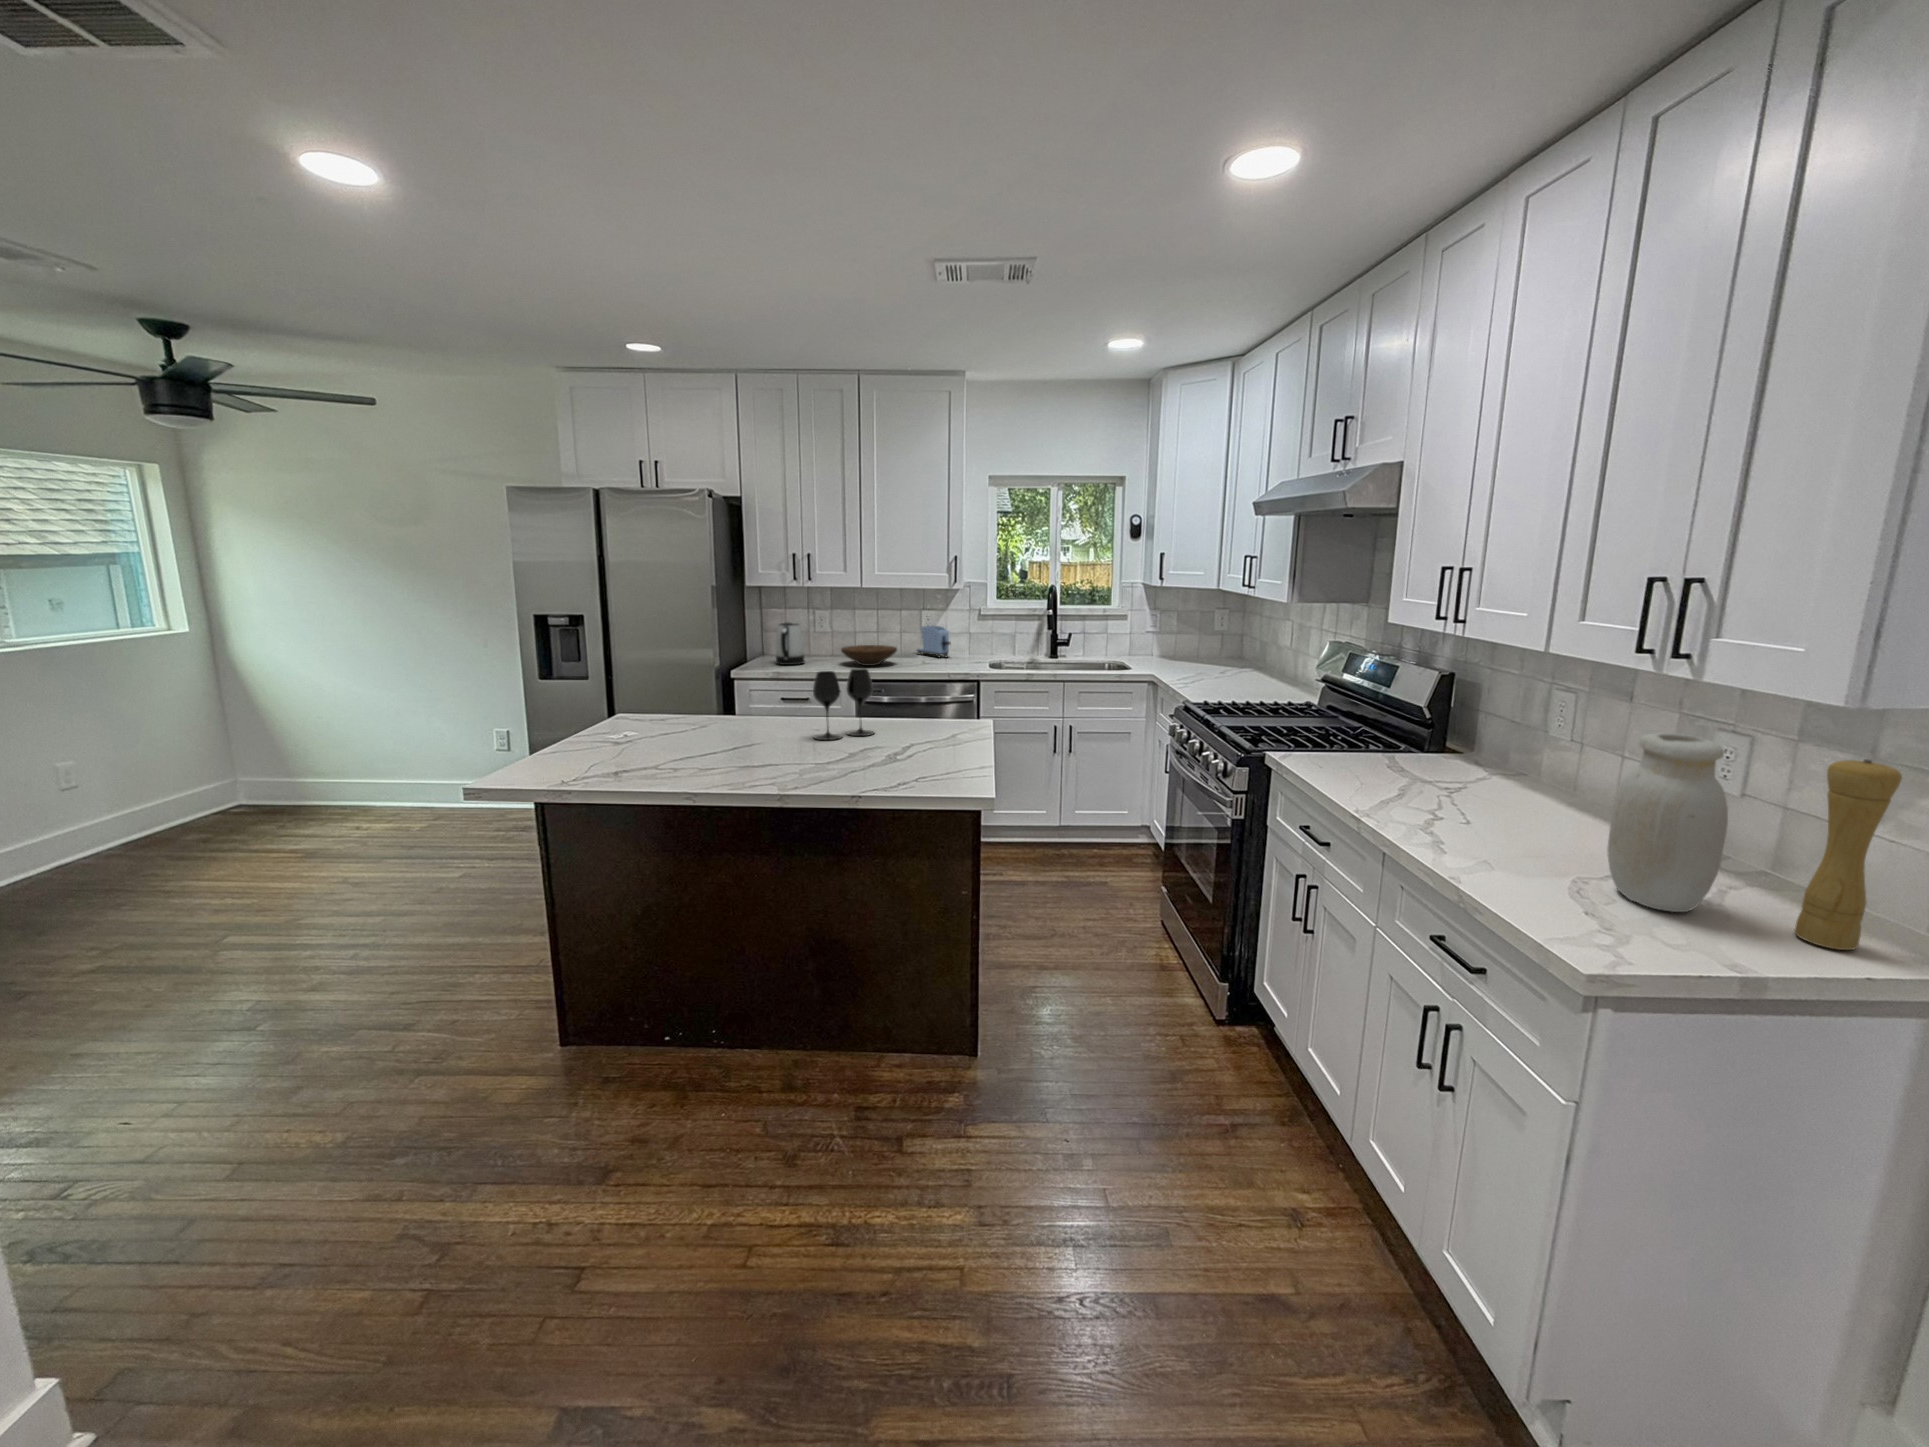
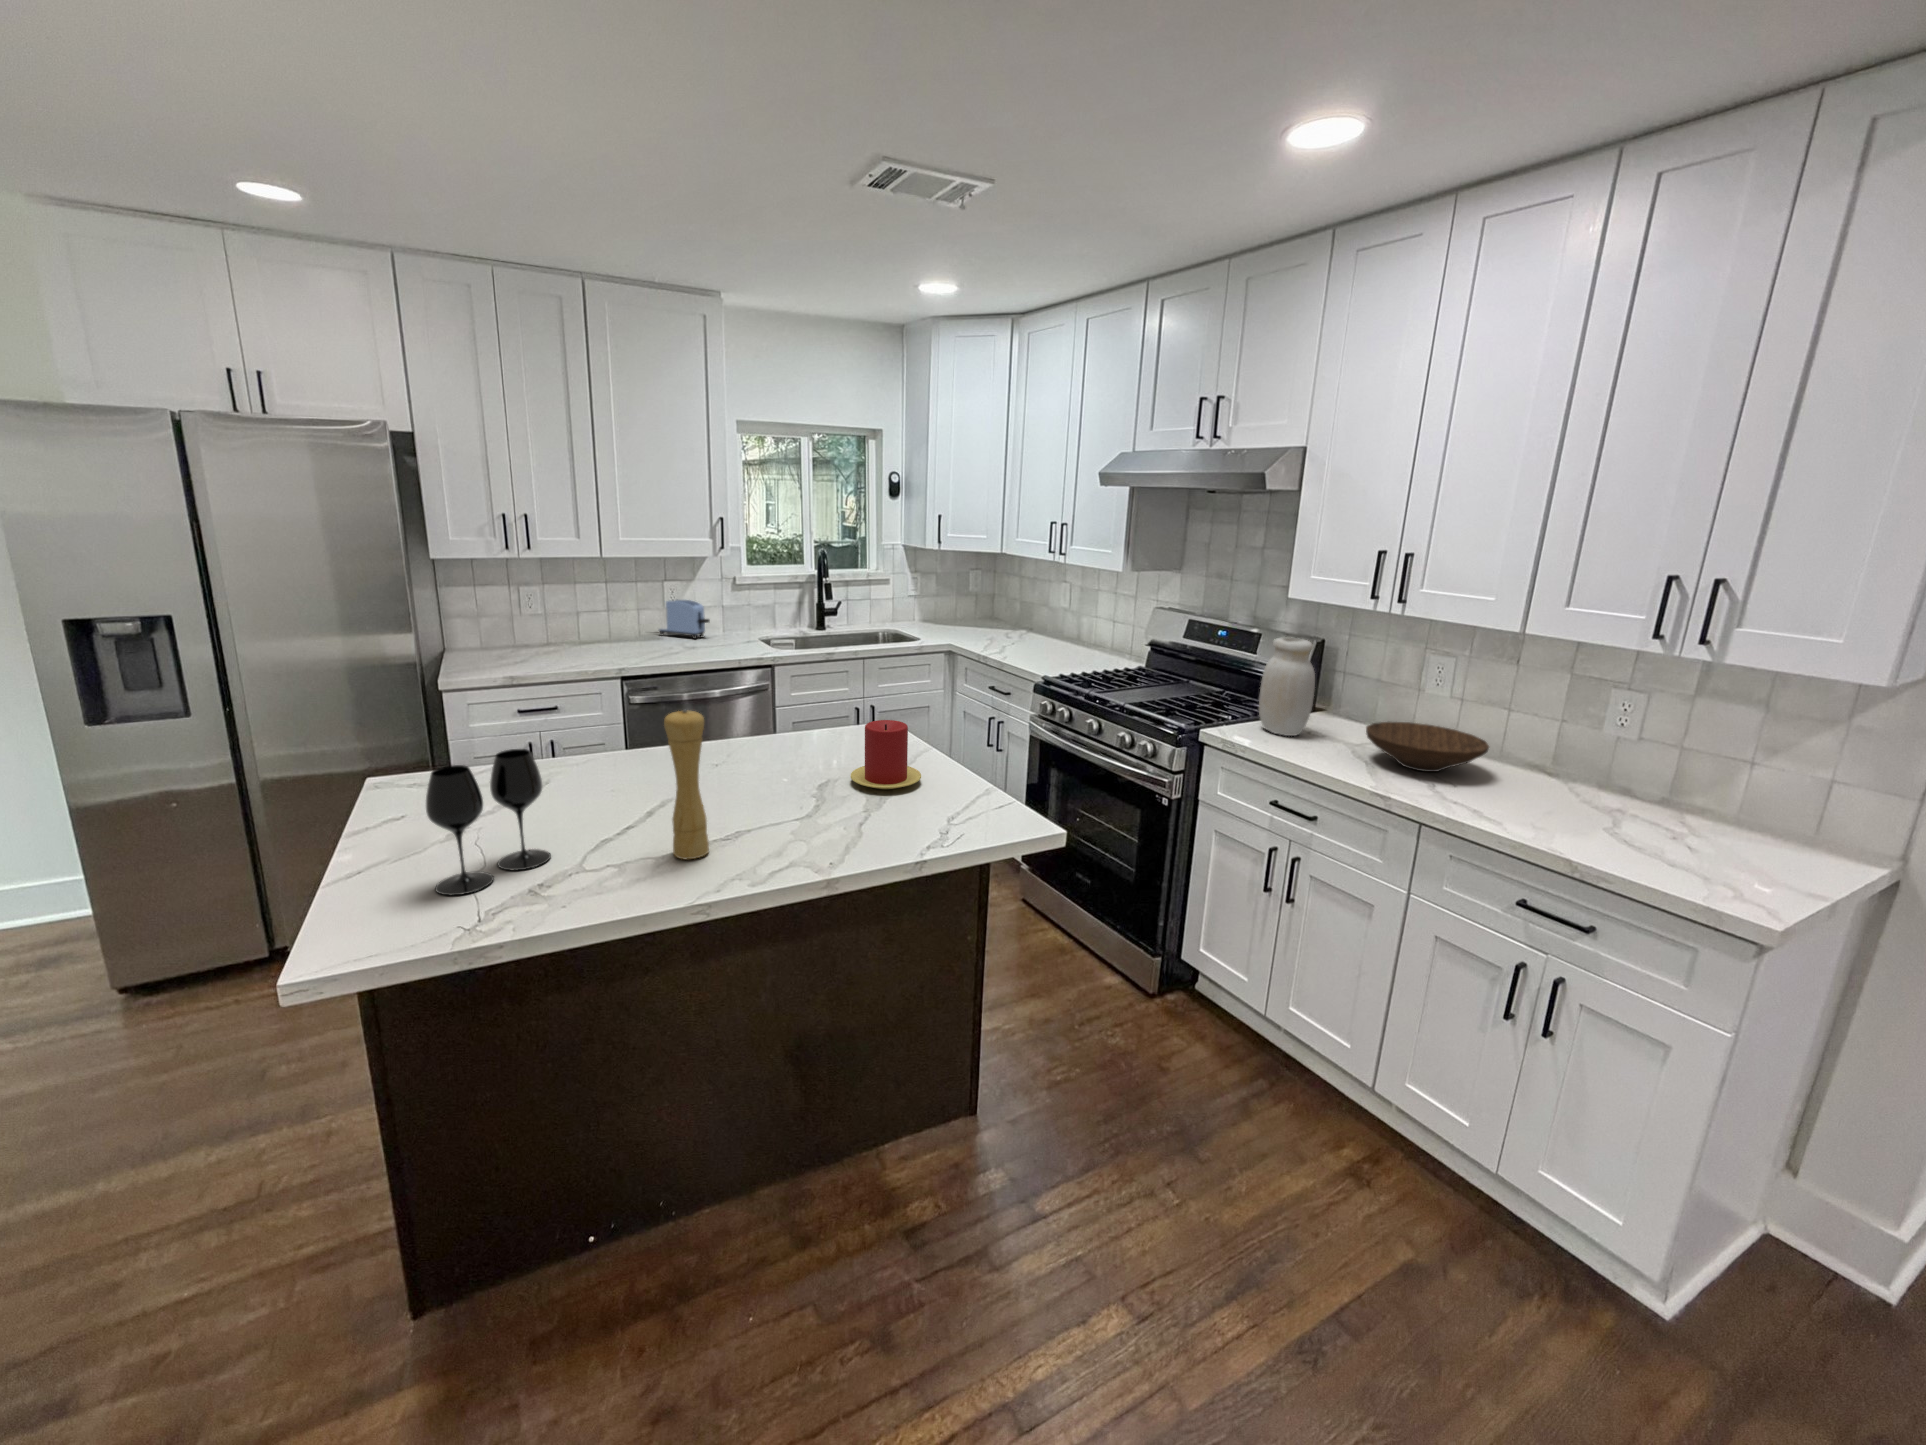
kettle: present [776,622,805,665] -> none [489,607,533,665]
wooden bowl: present [841,645,897,666] -> present [1366,722,1489,772]
wine glass: present [813,669,874,740] -> present [426,749,551,895]
candle: none [886,702,944,757] -> present [851,720,921,789]
jar: present [1607,733,1728,912] -> present [1259,637,1315,736]
pepper mill: present [1794,759,1902,950] -> present [664,710,709,859]

